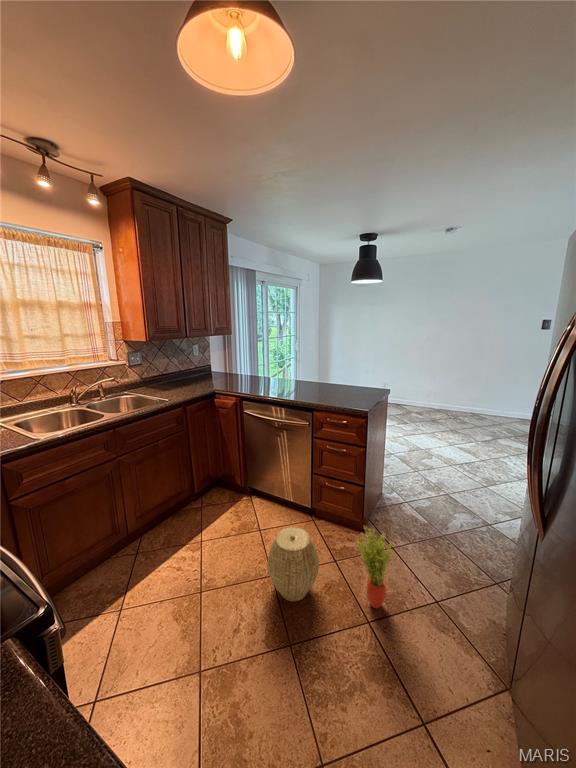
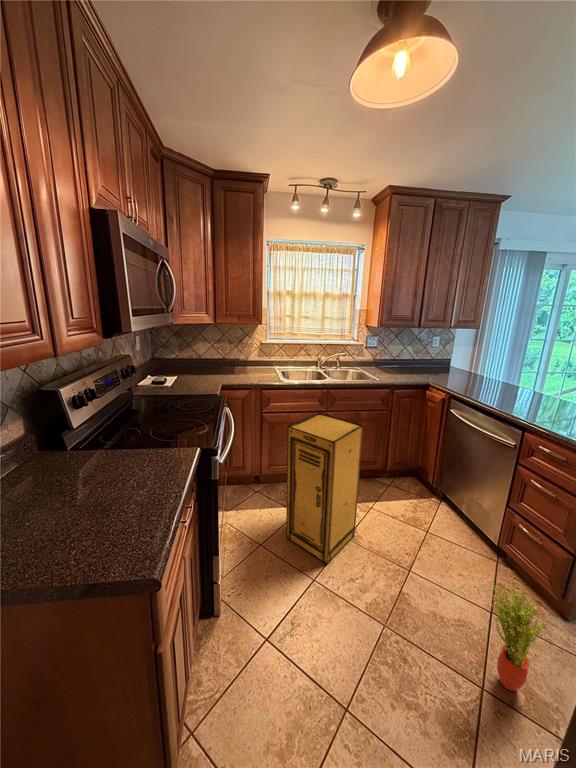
storage cabinet: none [101,454,205,653] -> present [286,413,363,564]
woven basket: present [268,527,319,601] -> none [397,531,456,609]

